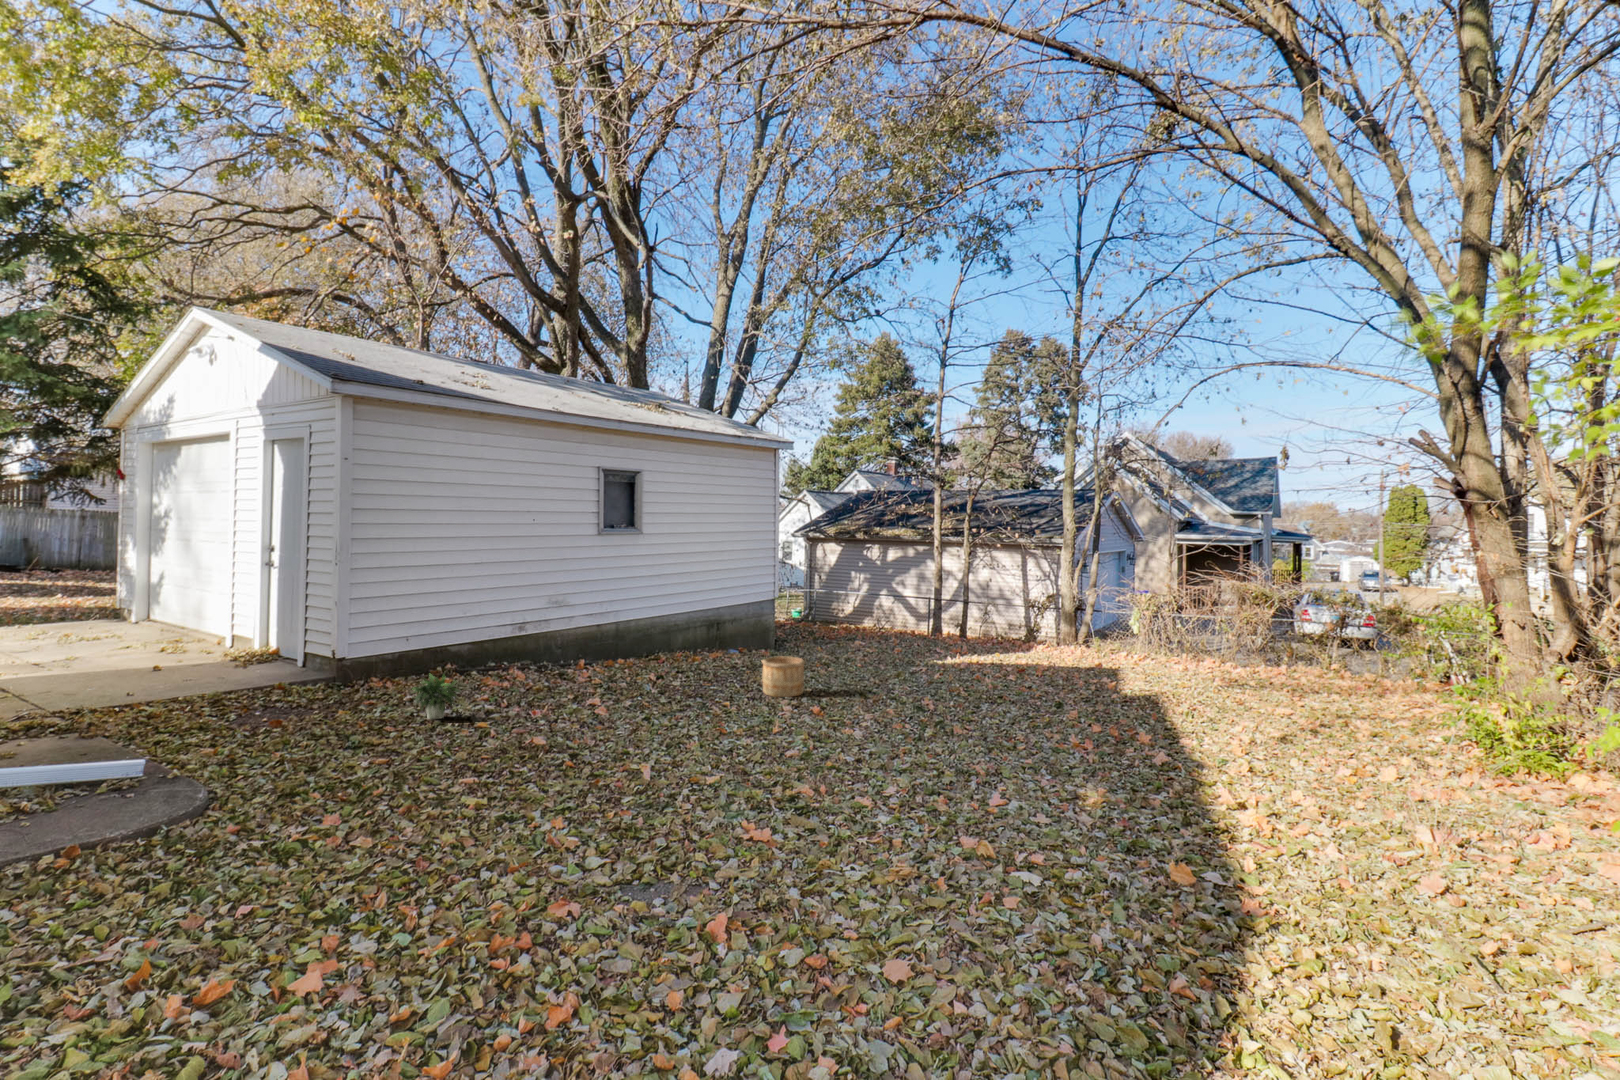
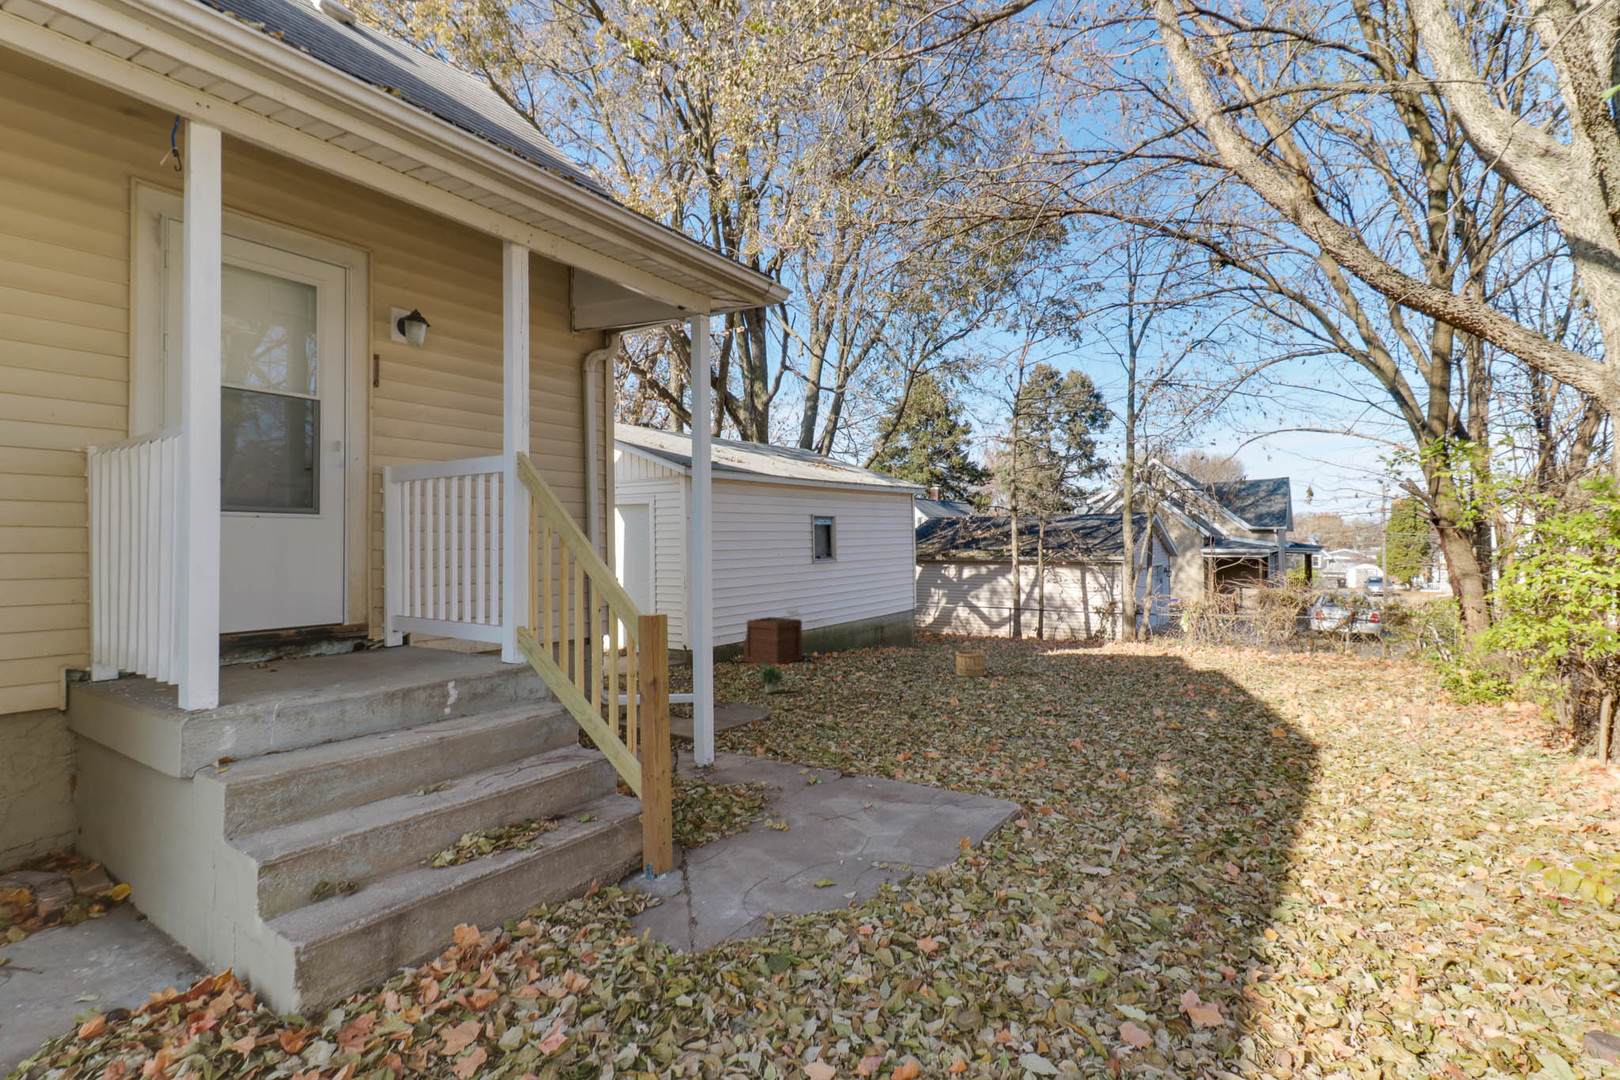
wooden crate: none [519,601,603,669] -> present [744,617,802,664]

